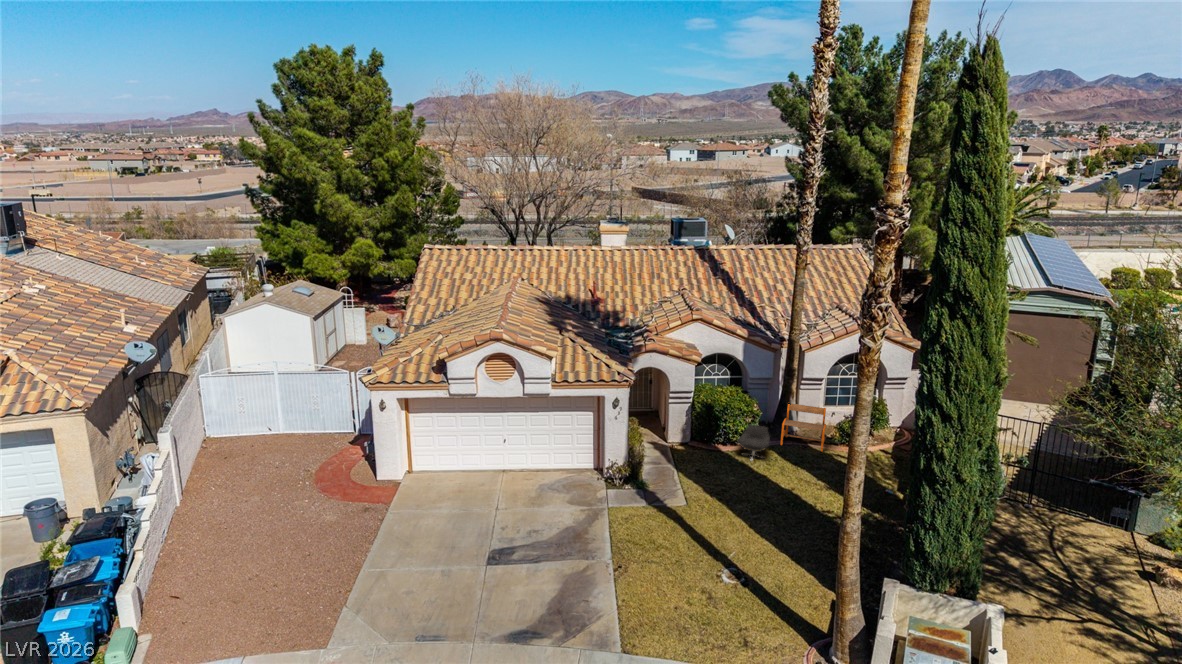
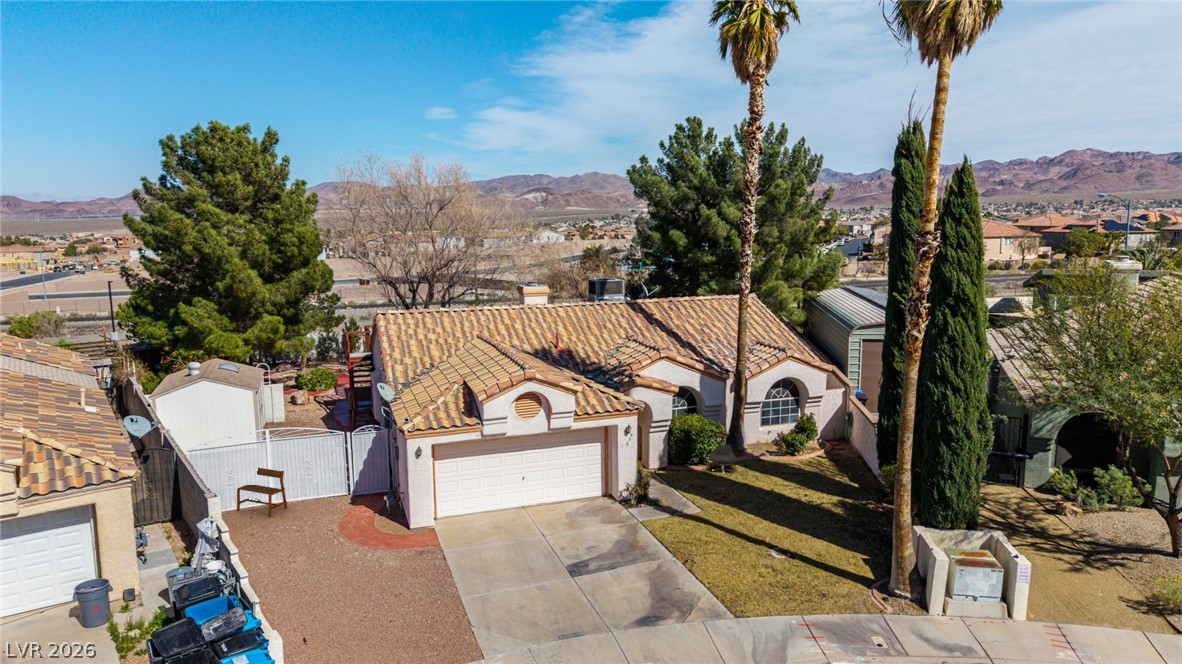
bench: present [780,404,826,451] -> present [237,468,287,517]

